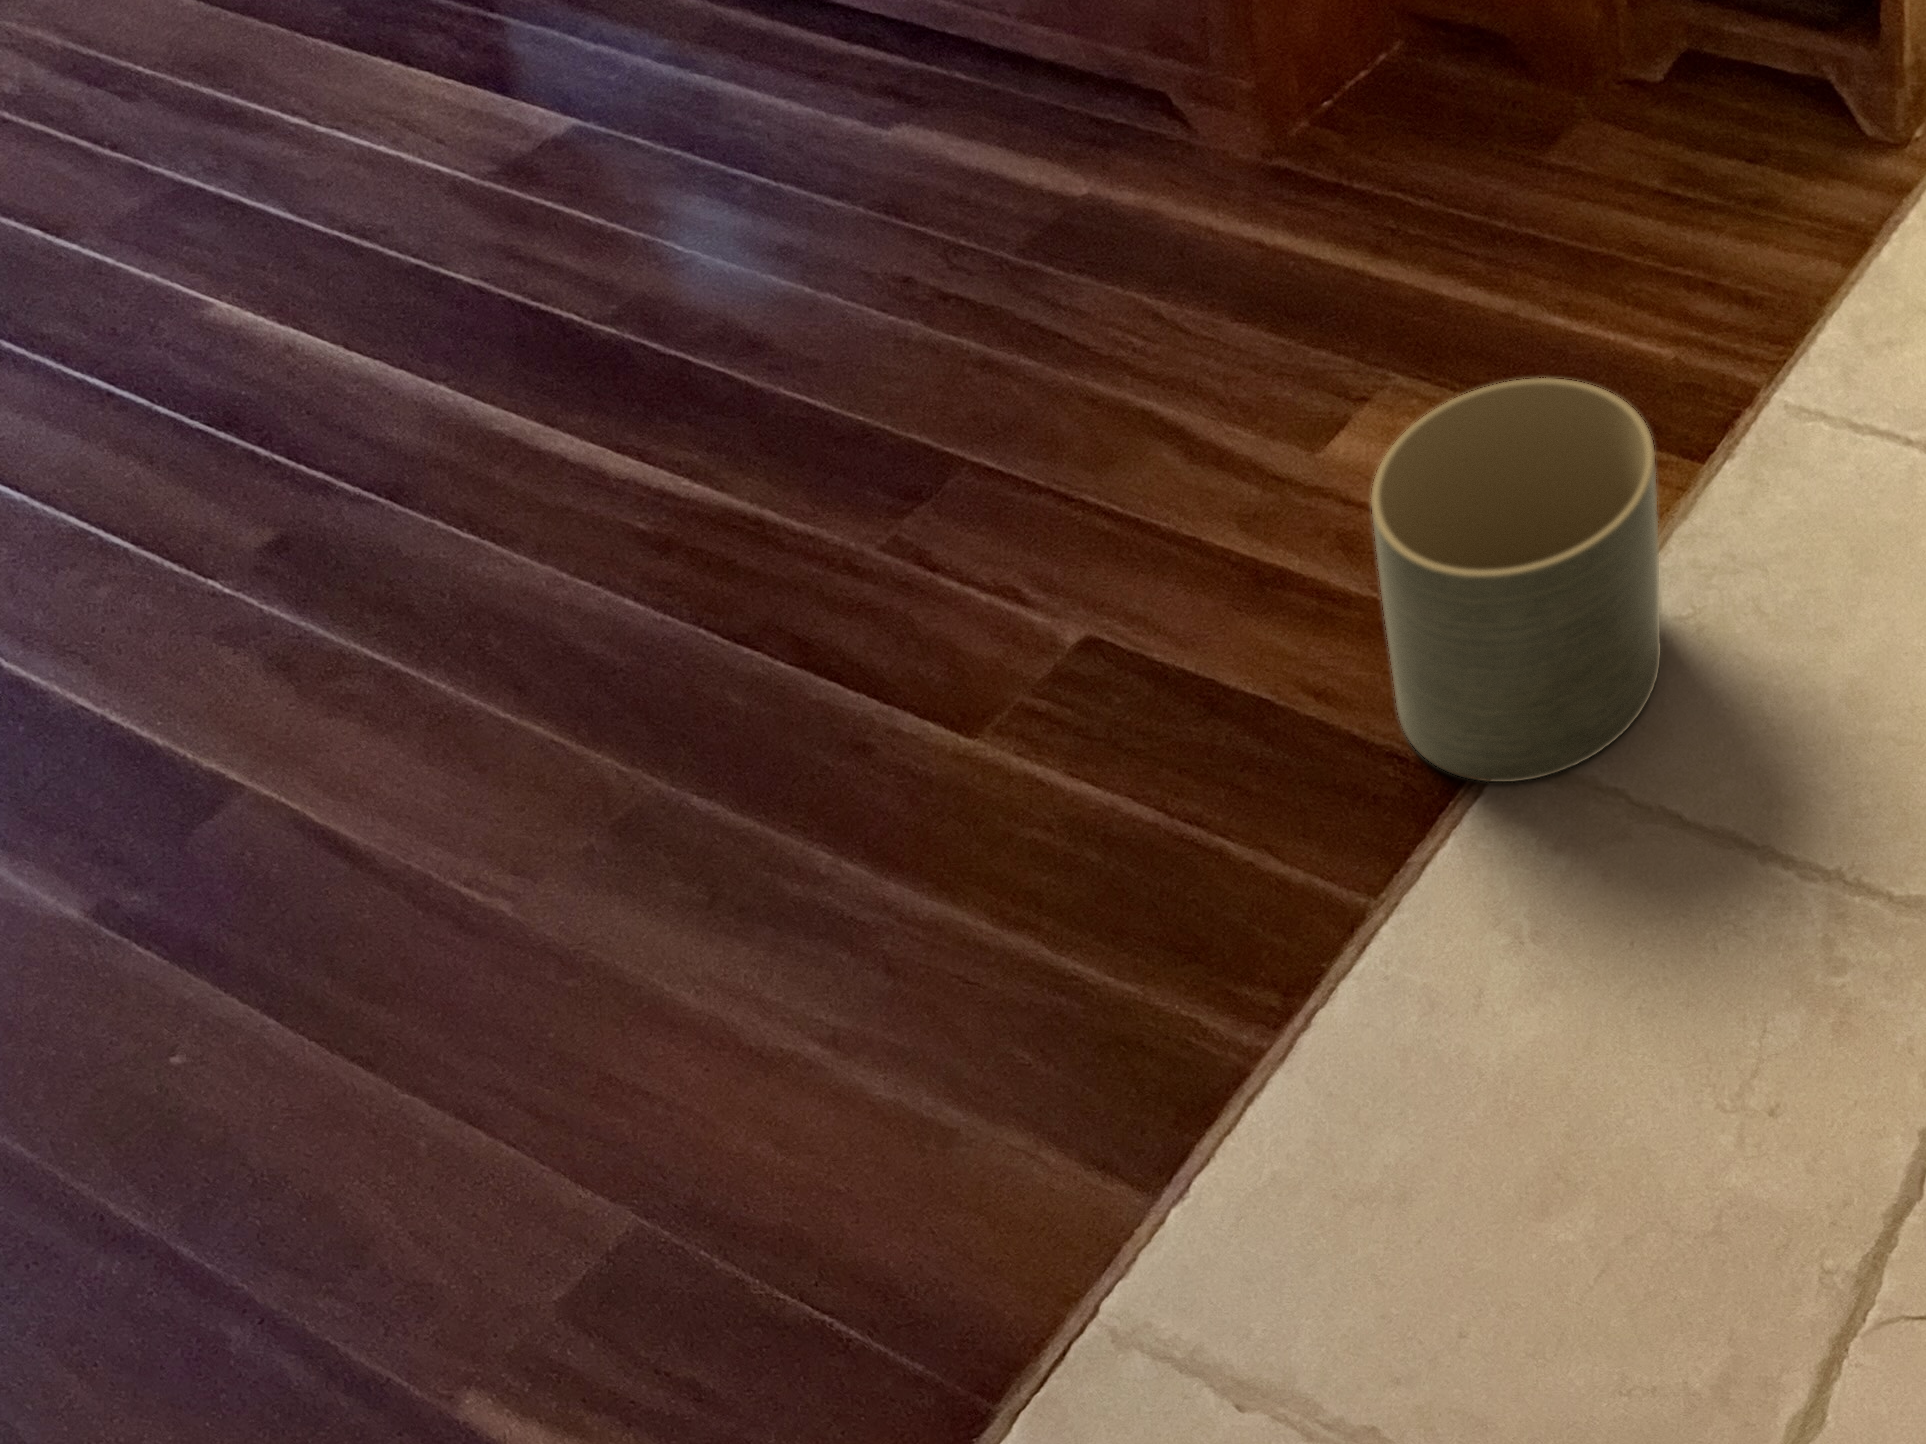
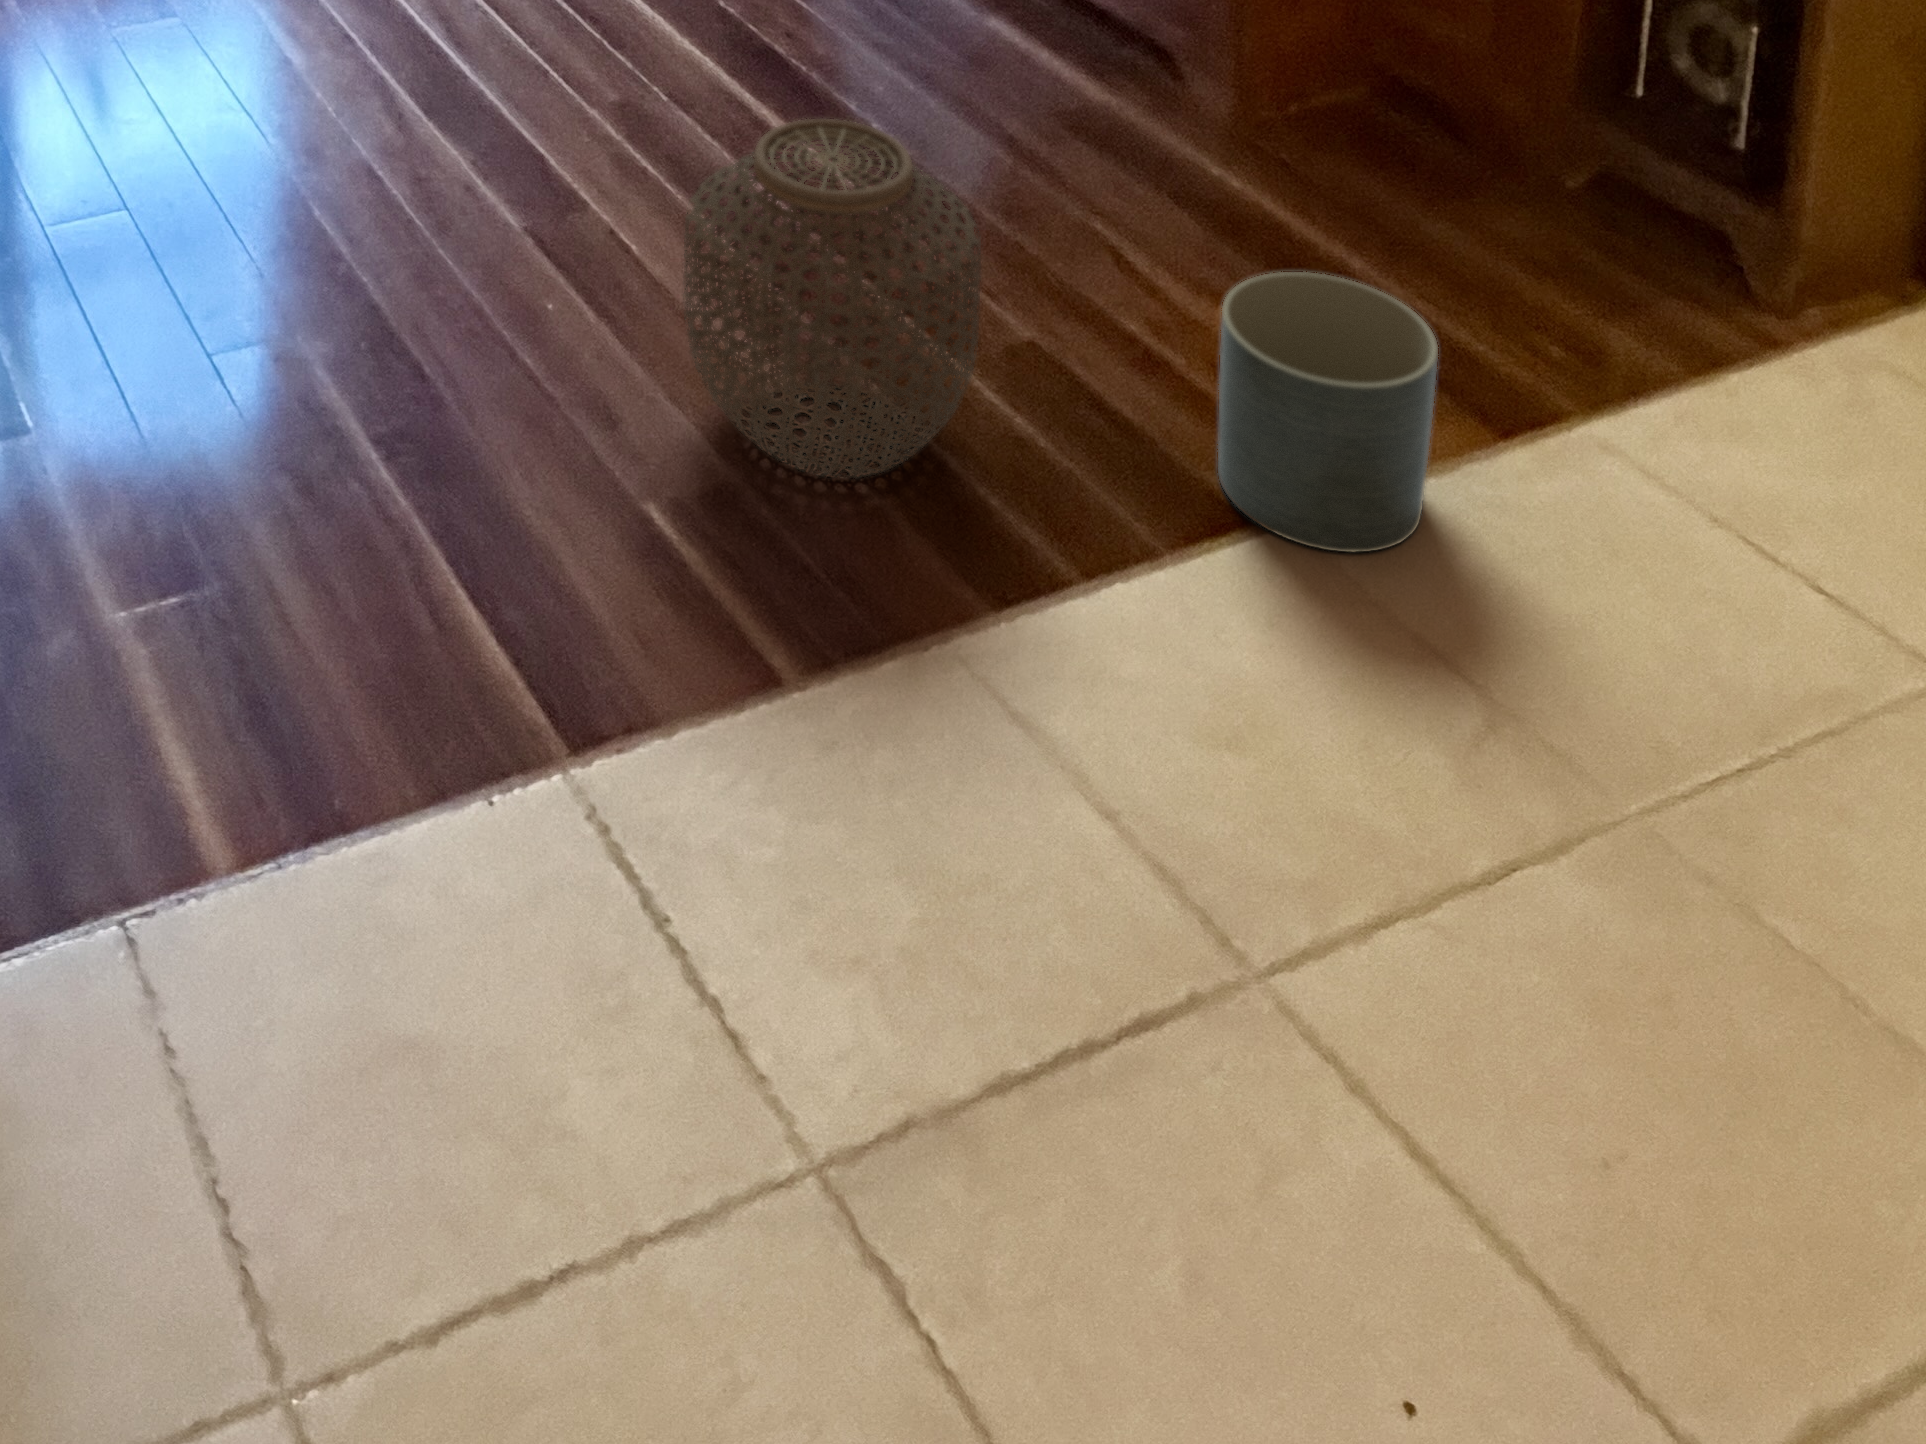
woven basket: none [436,508,1028,1142] -> present [684,119,981,478]

